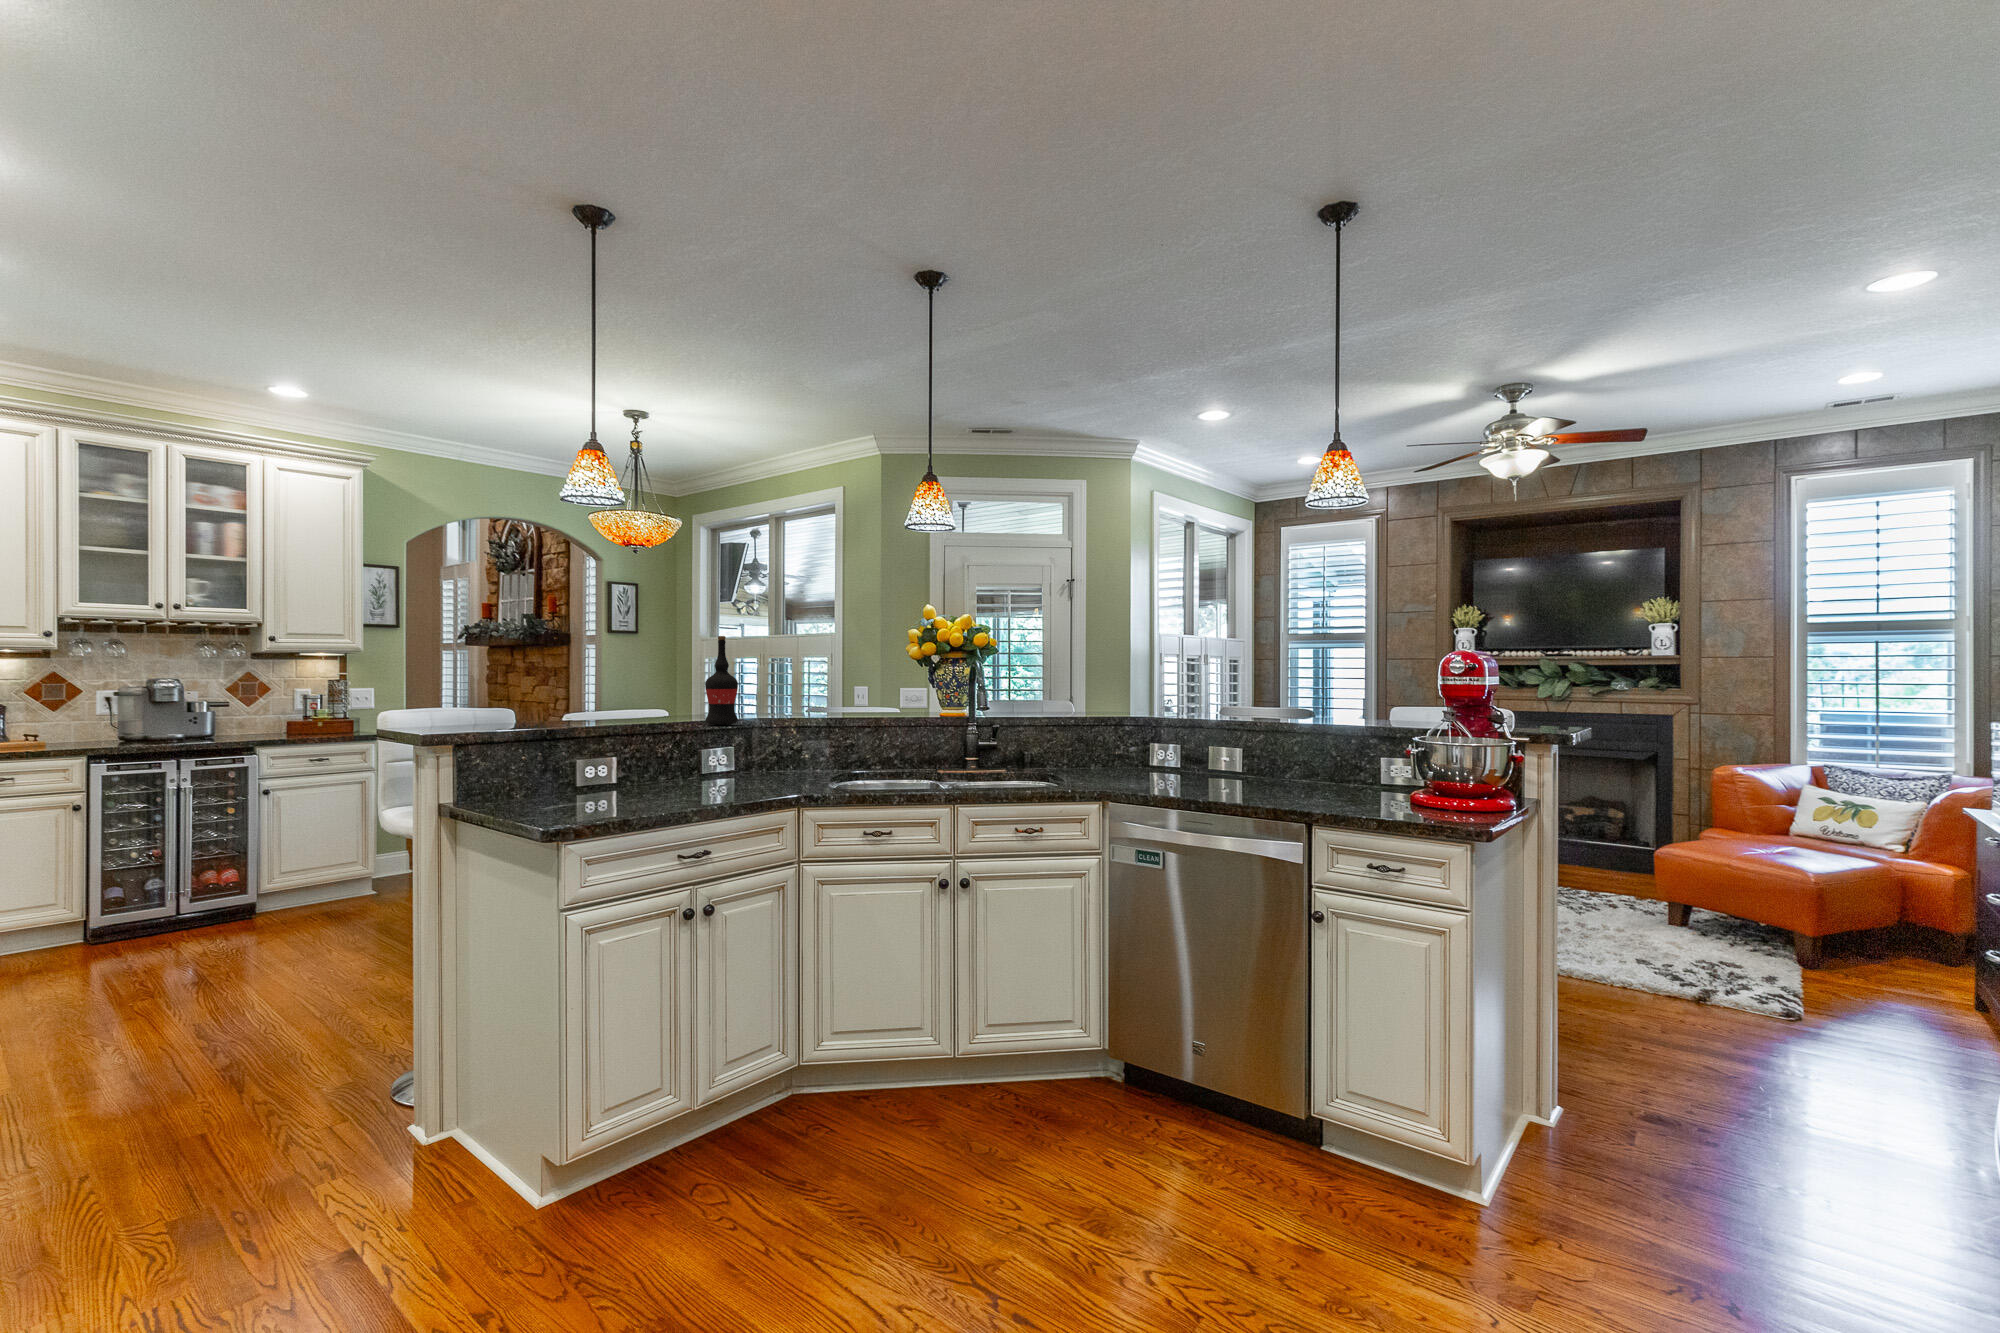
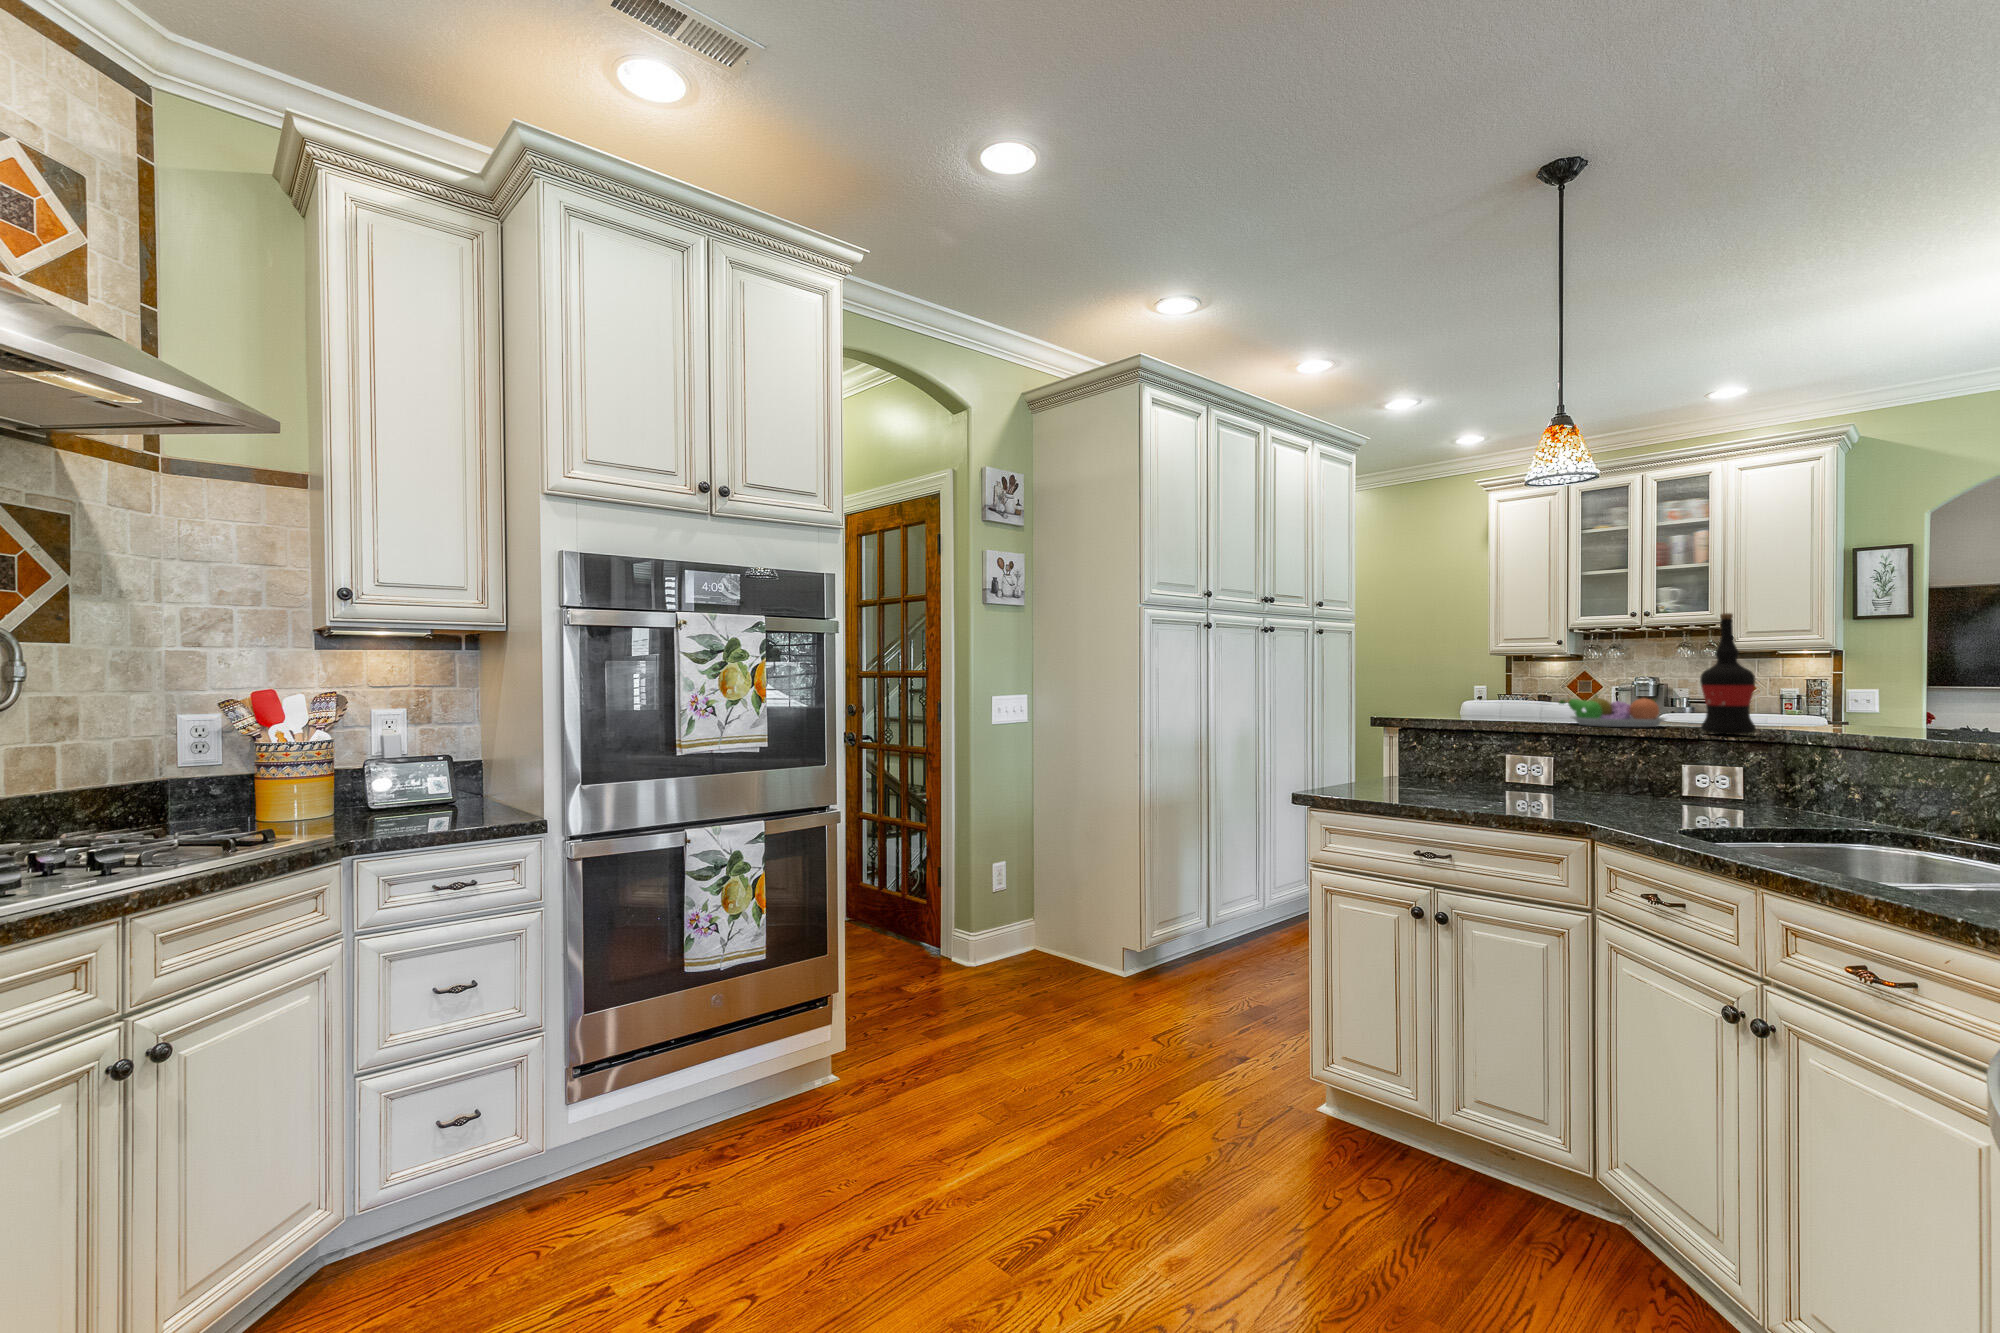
fruit bowl: none [575,698,651,728] -> present [1559,695,1666,727]

